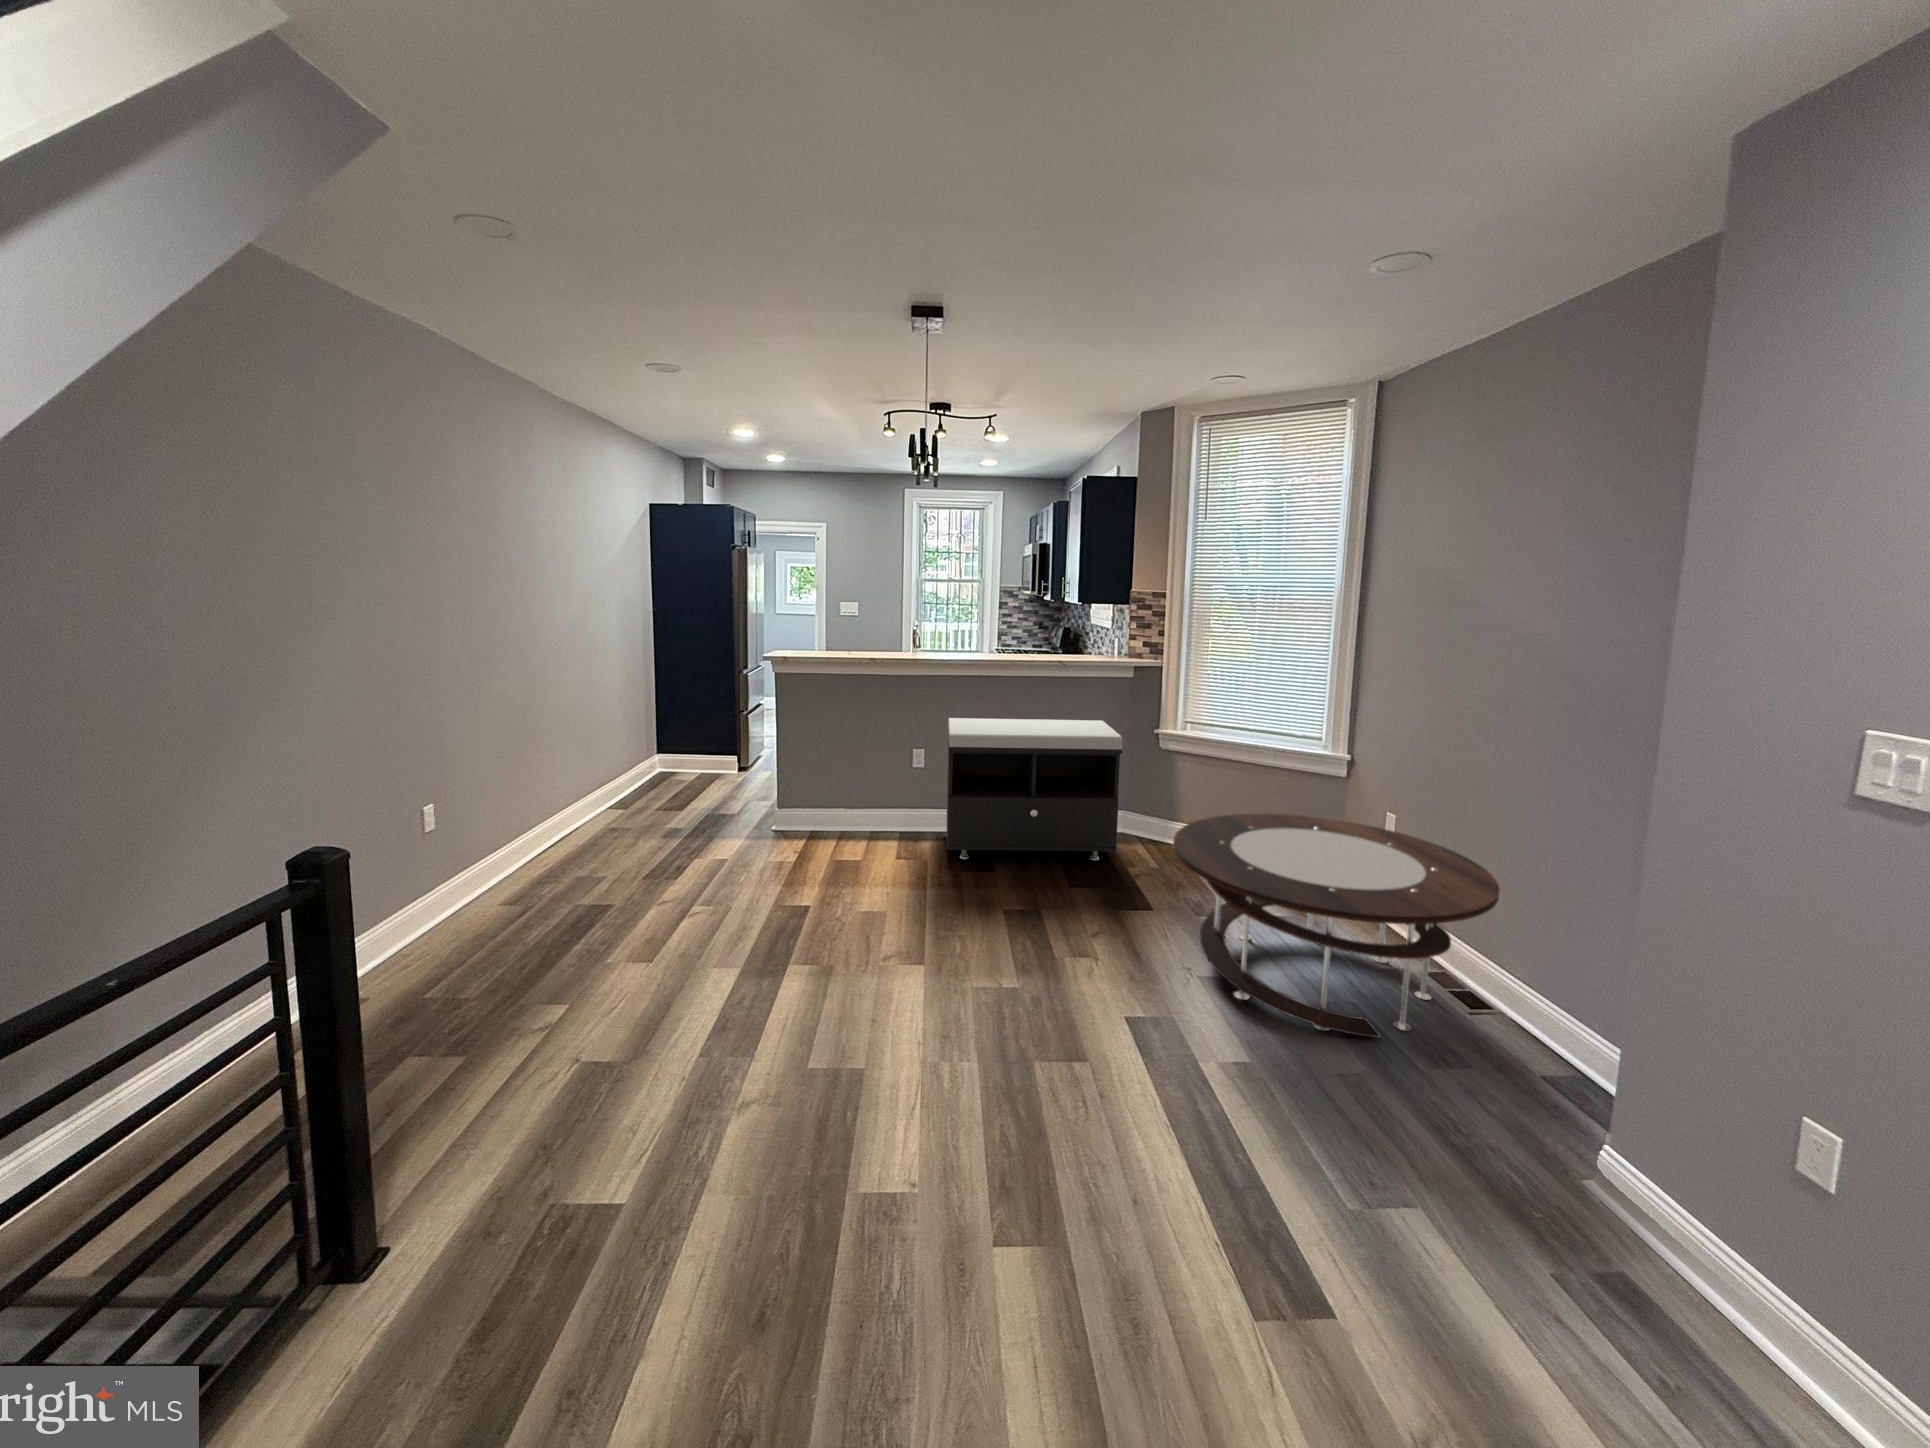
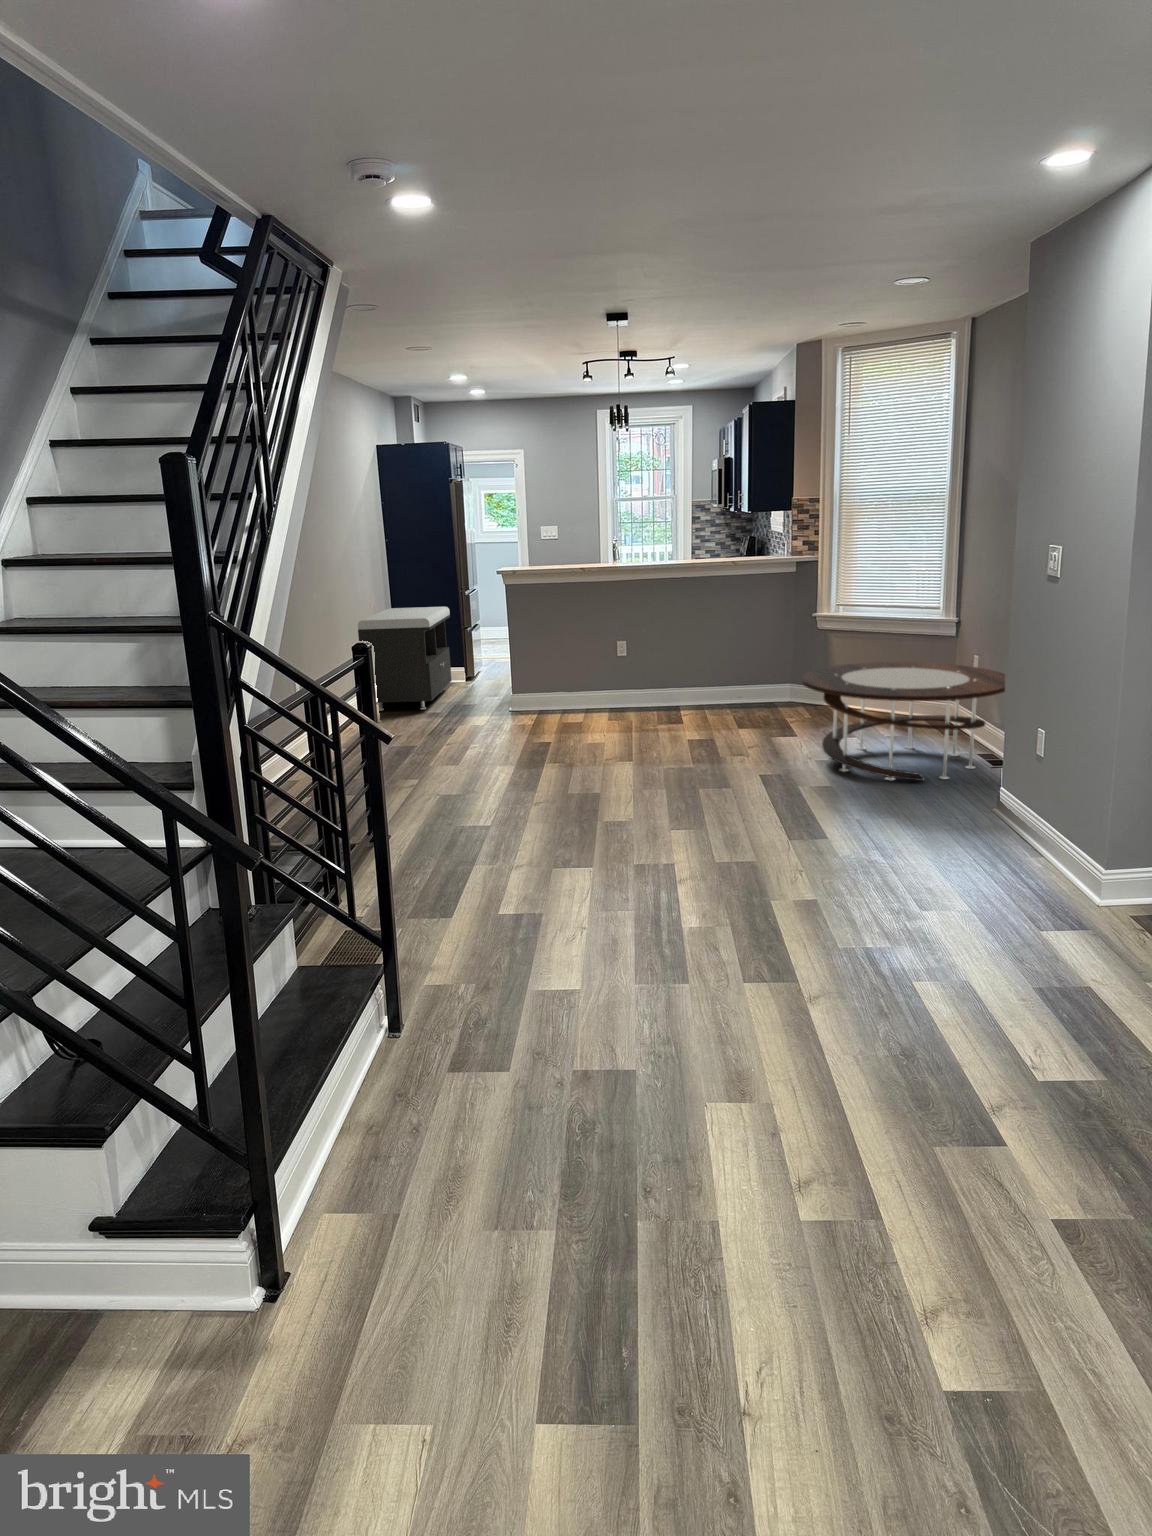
storage bench: present [947,718,1122,861] -> present [358,607,452,711]

